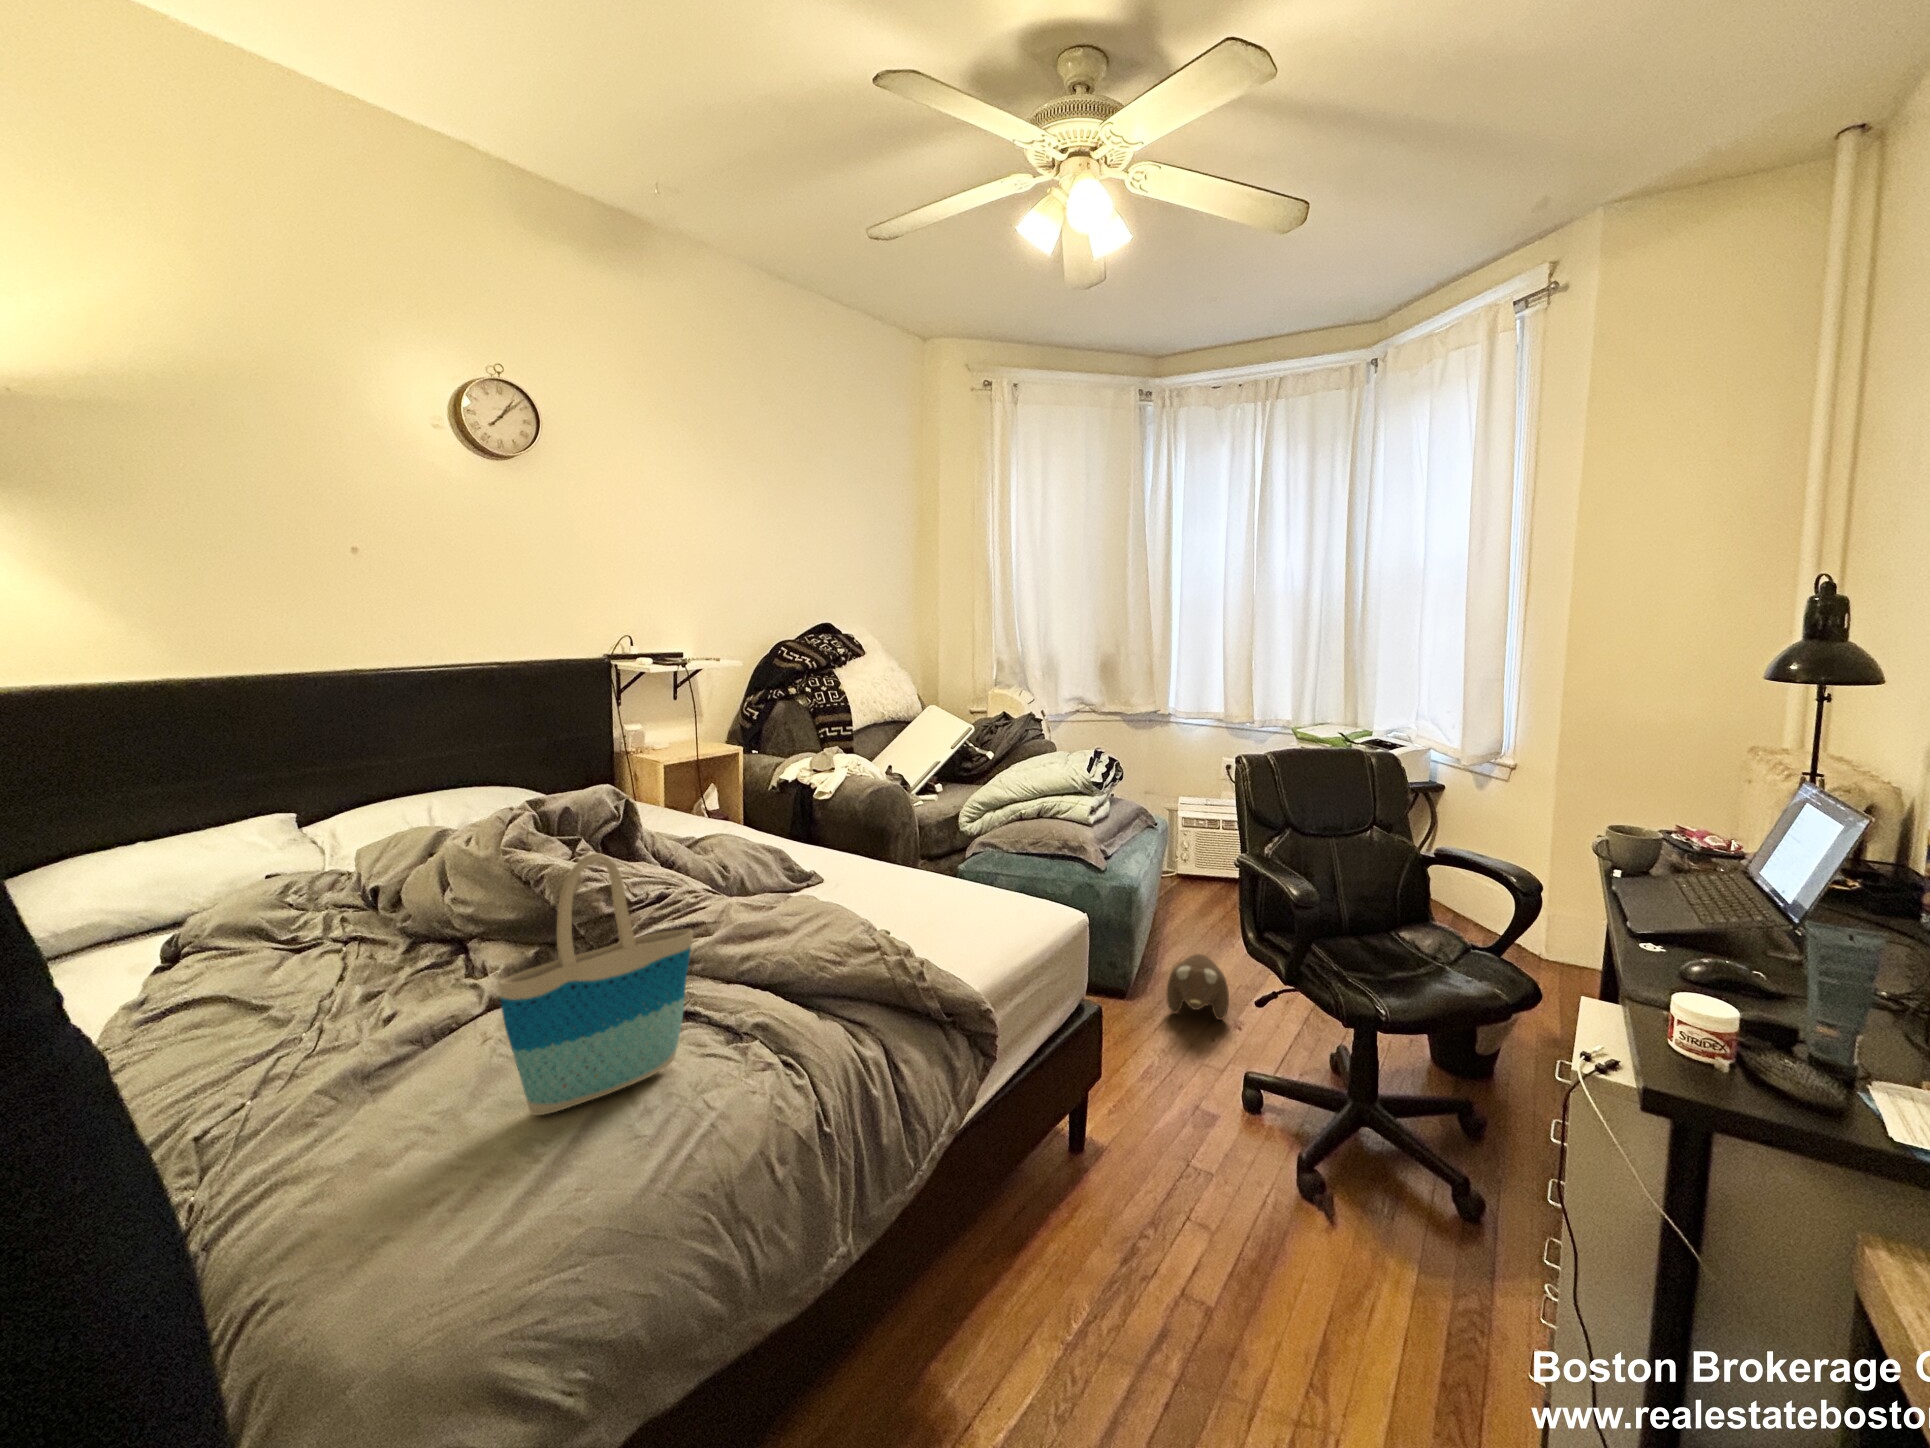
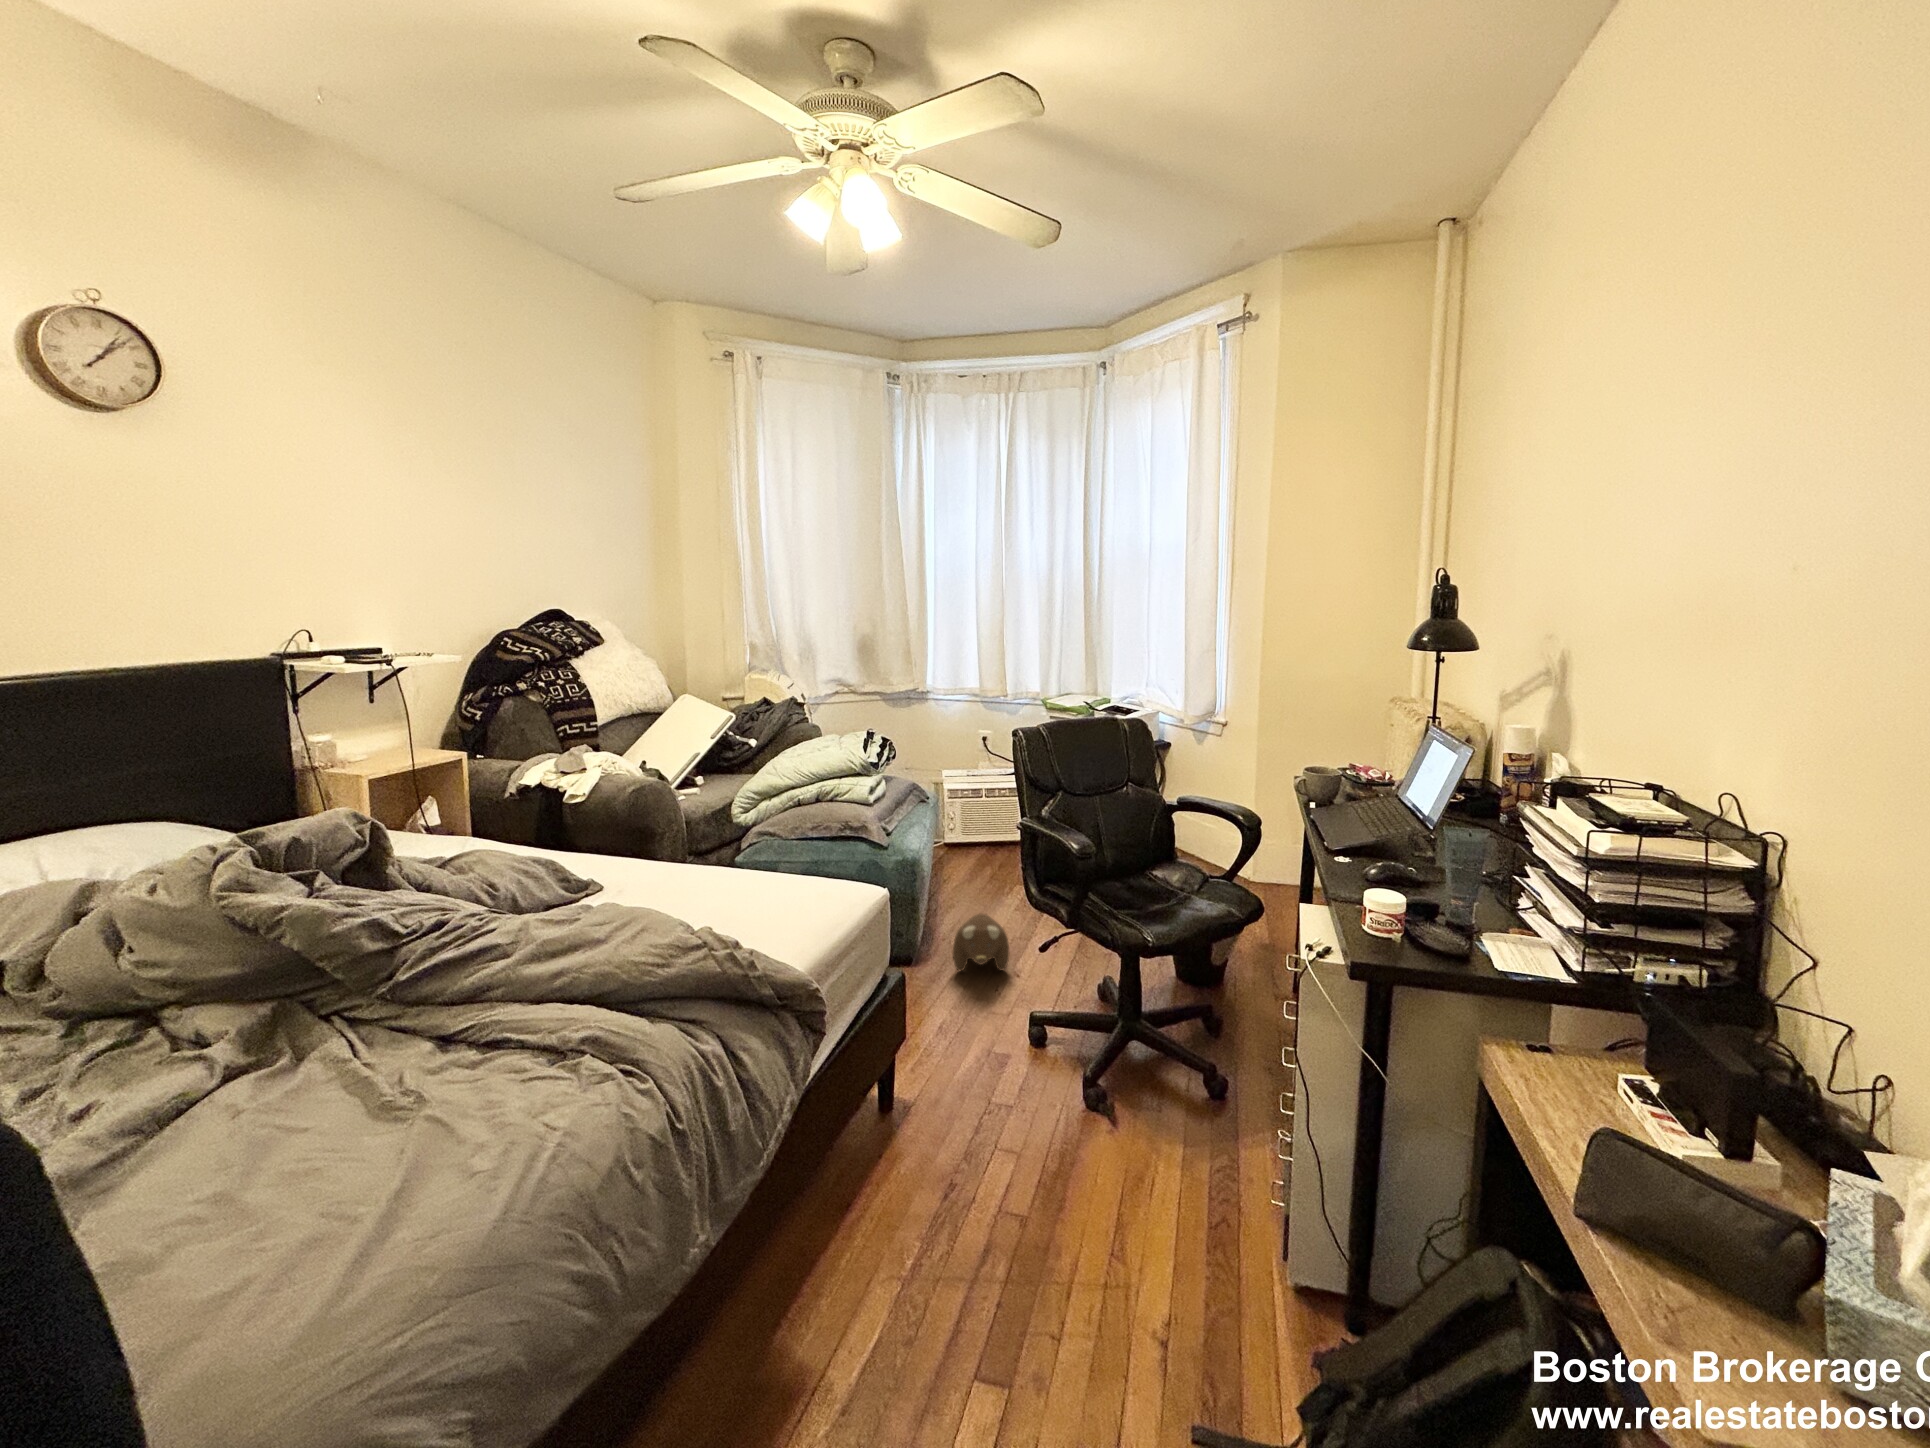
tote bag: present [499,853,693,1115] -> none [286,882,511,1180]

